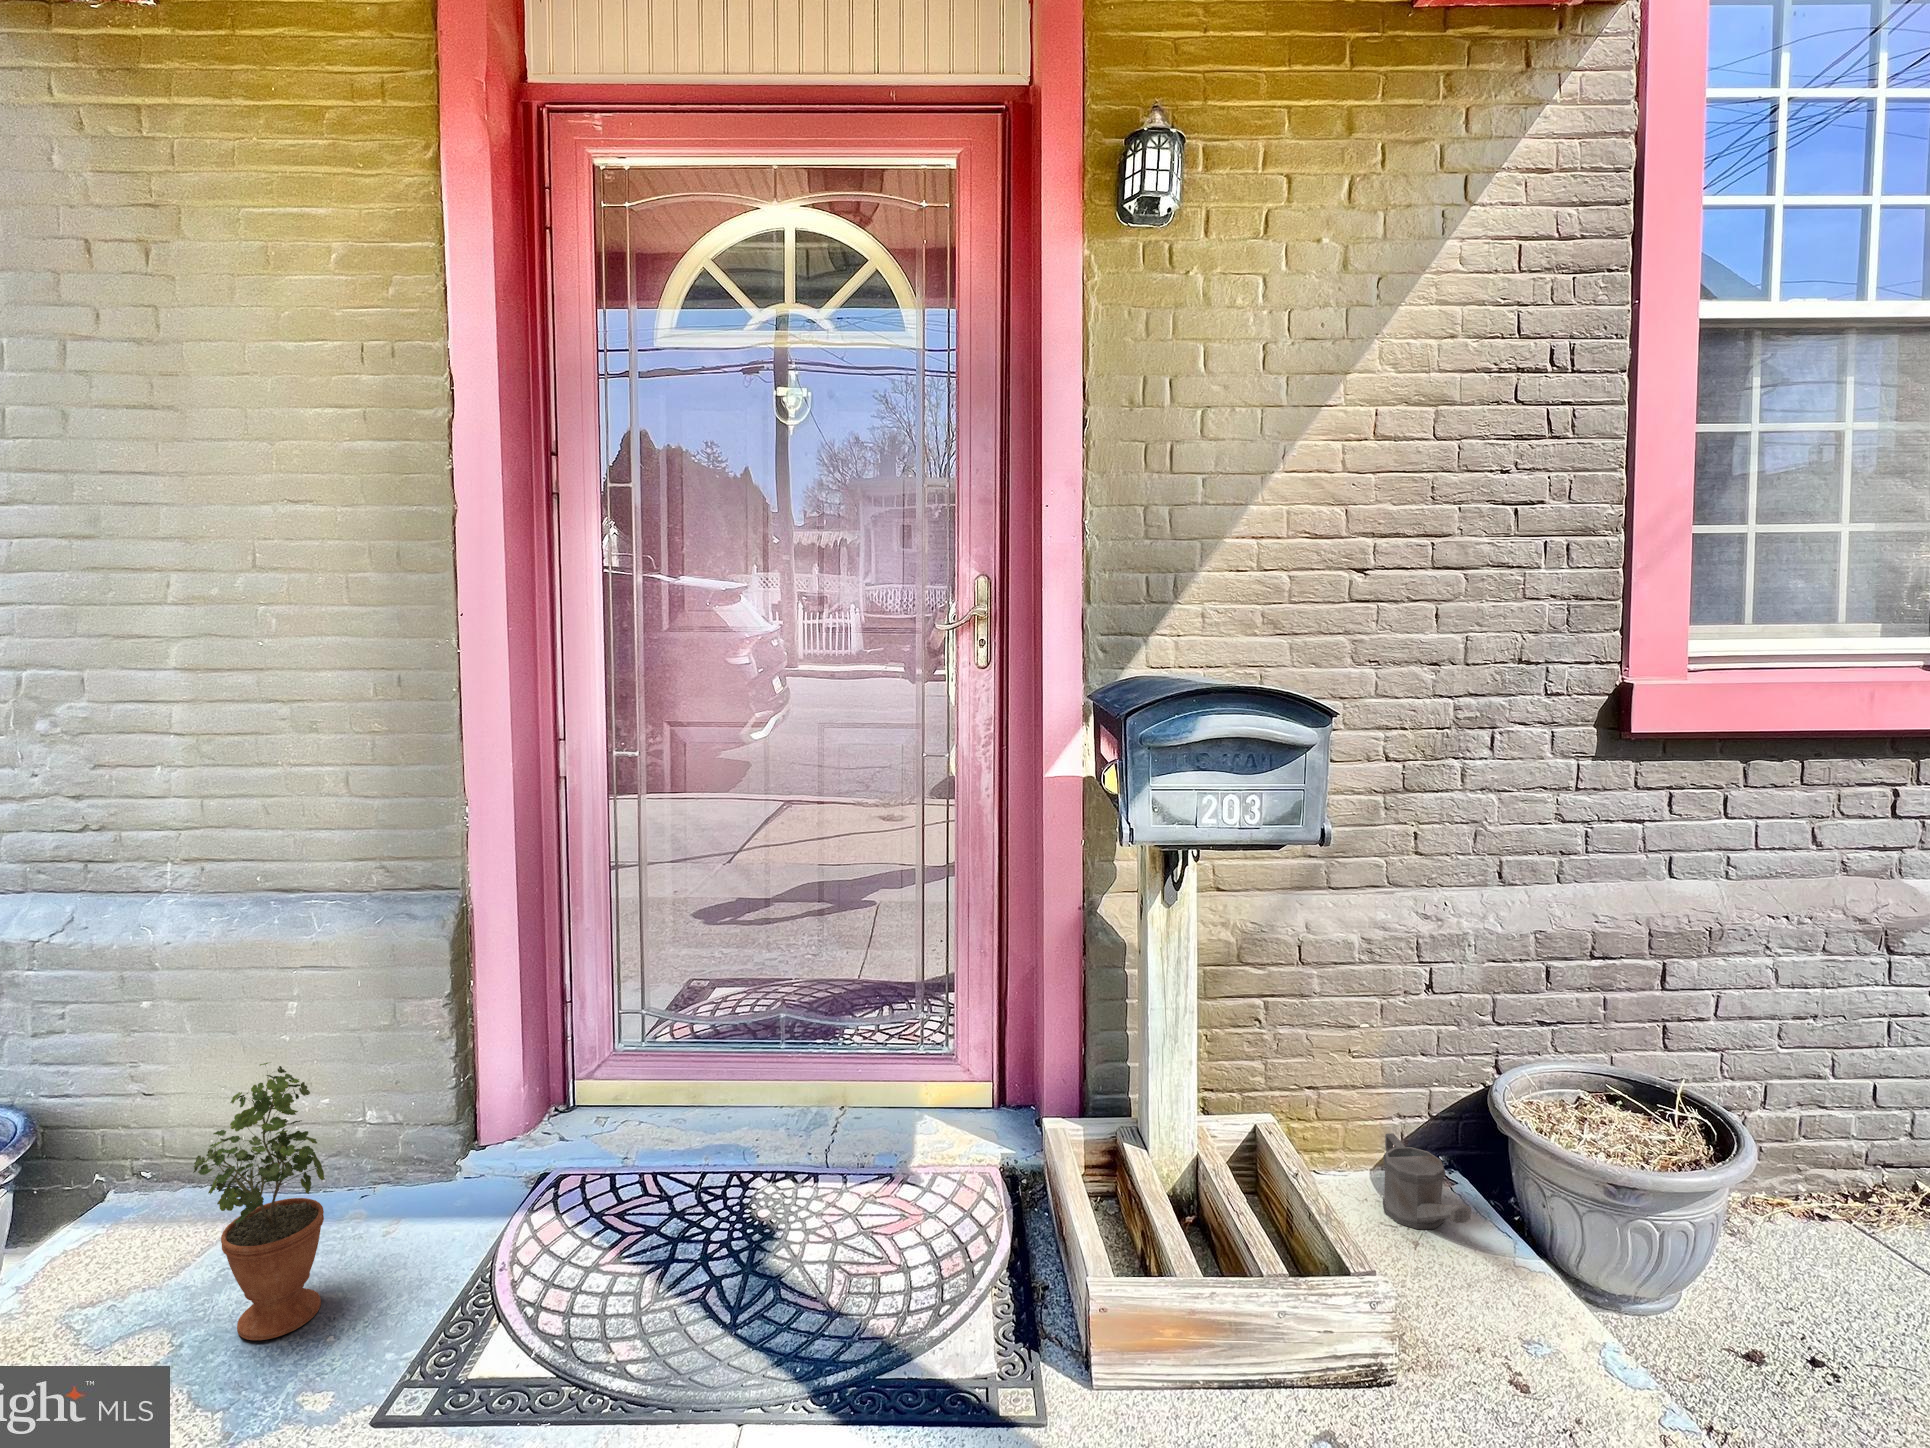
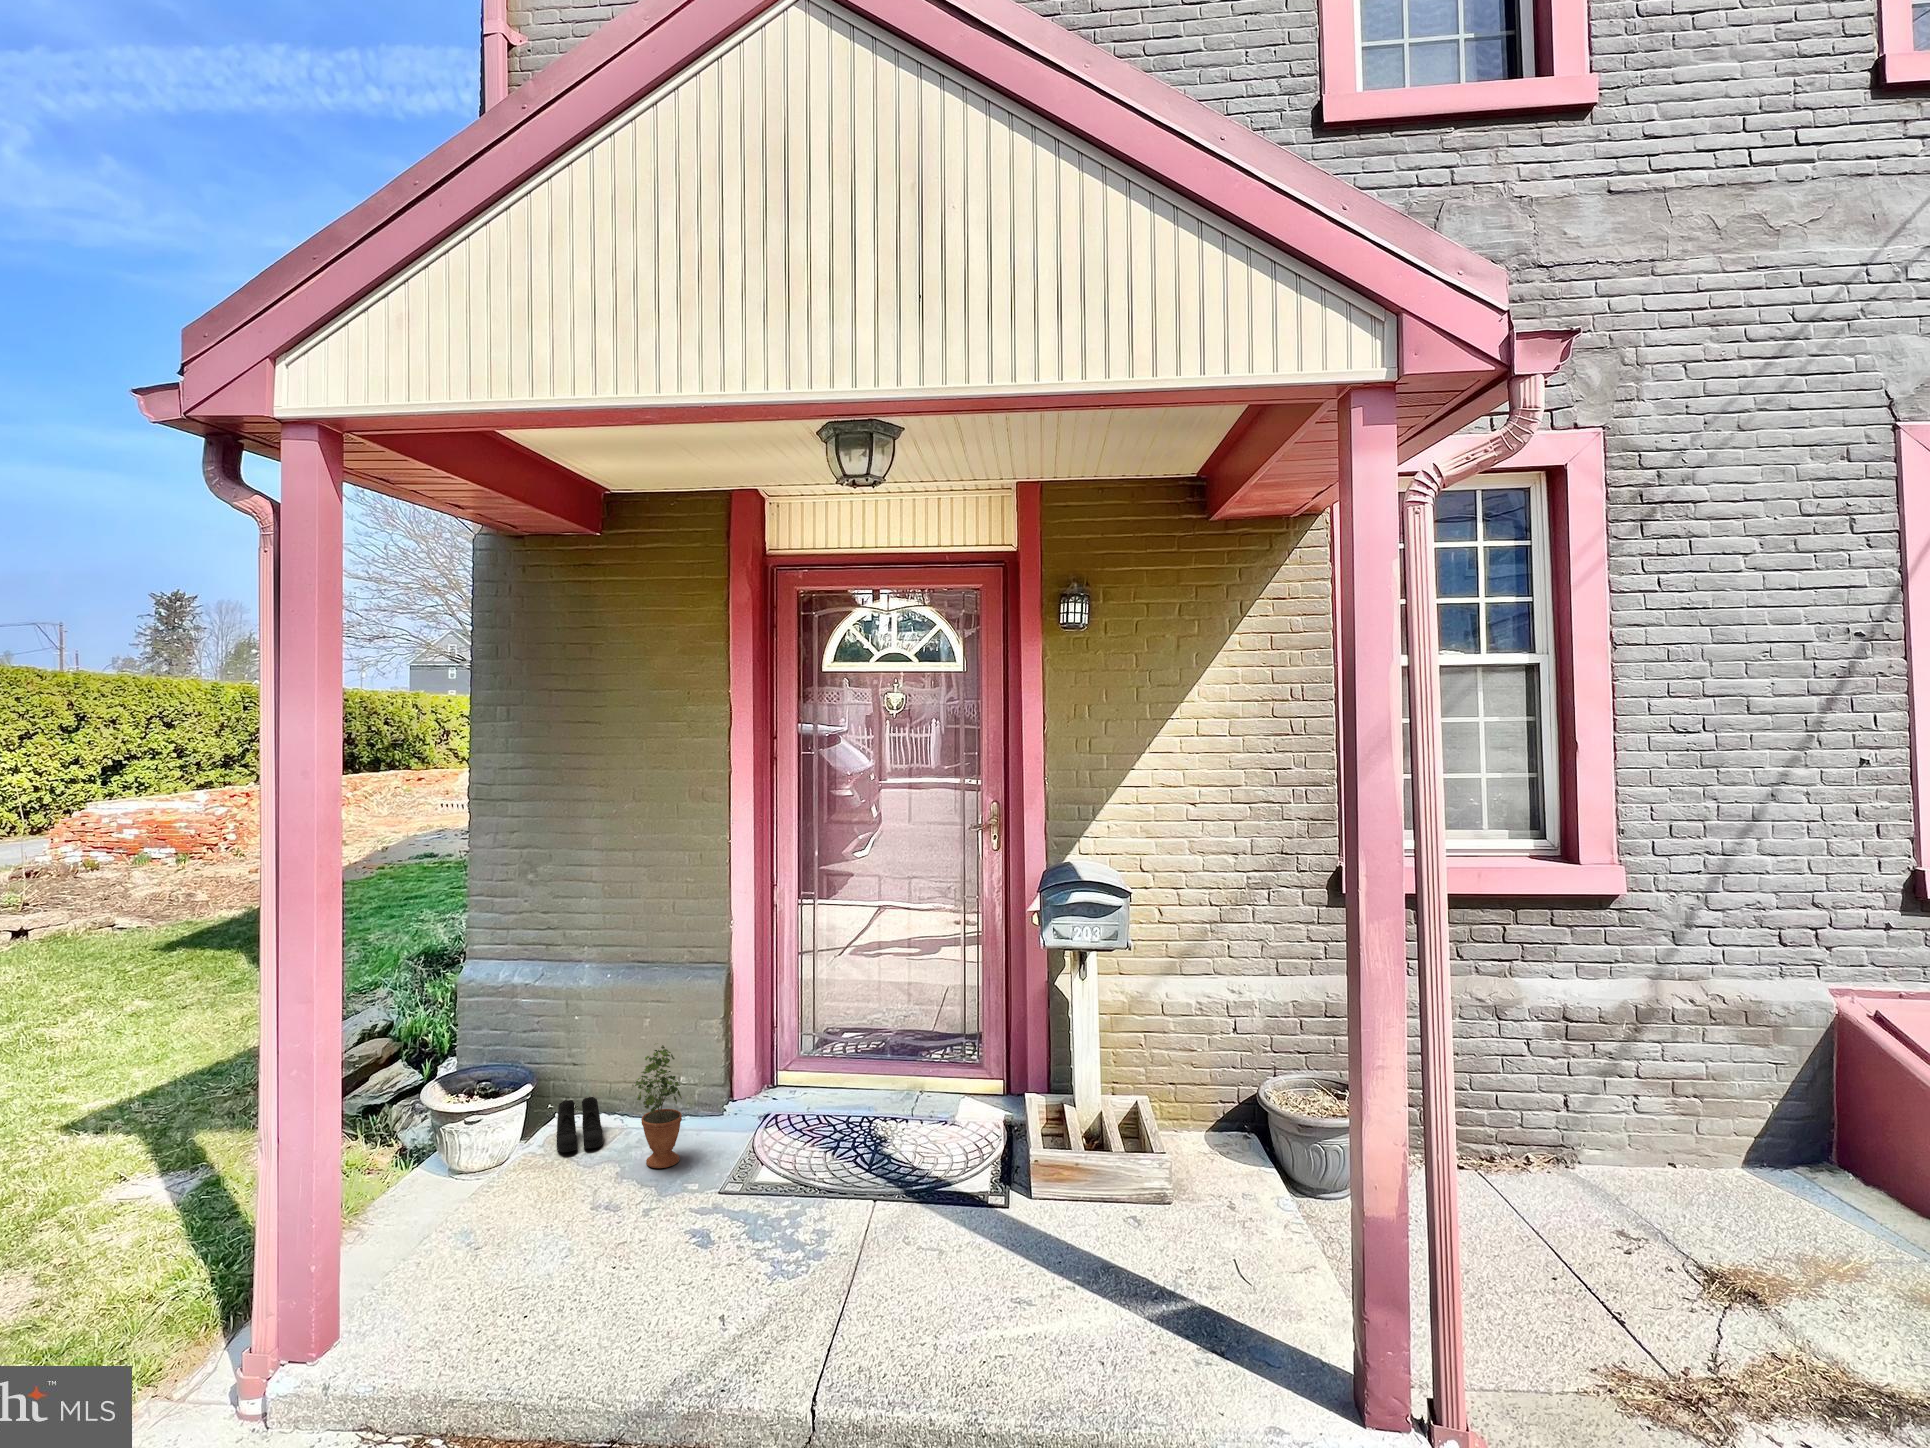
watering can: present [1383,1133,1471,1229] -> none [1204,1110,1235,1156]
boots: none [49,1164,177,1304] -> present [556,1097,603,1152]

